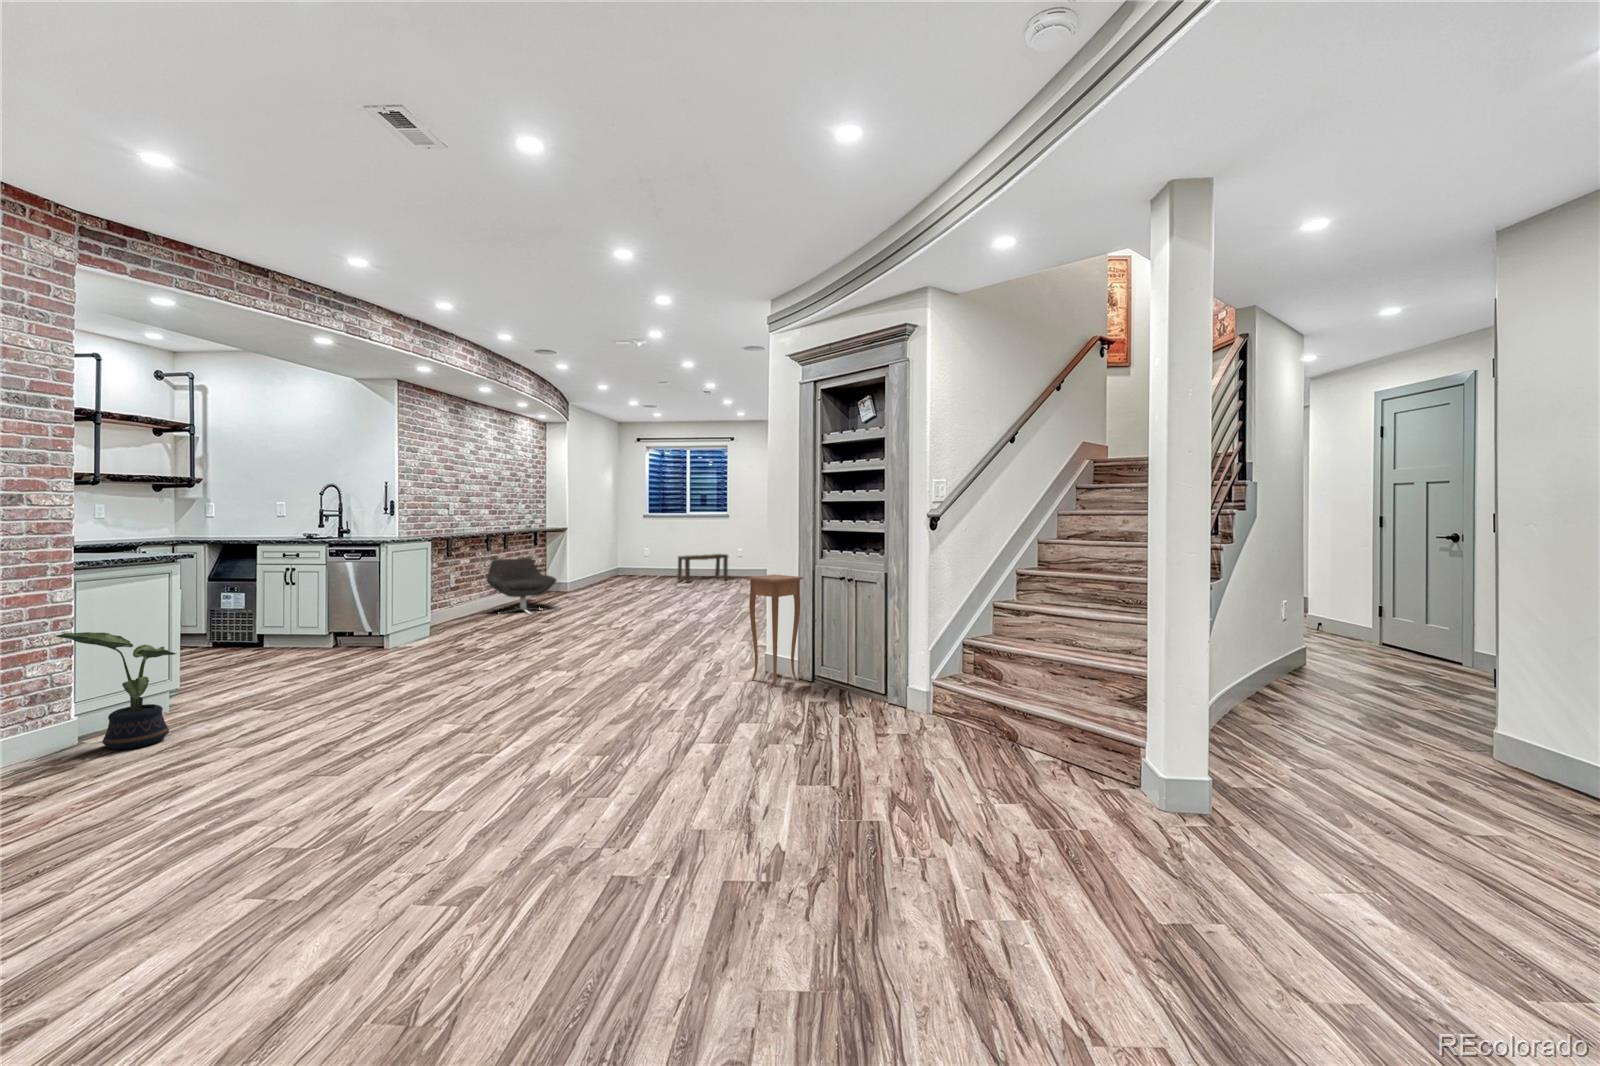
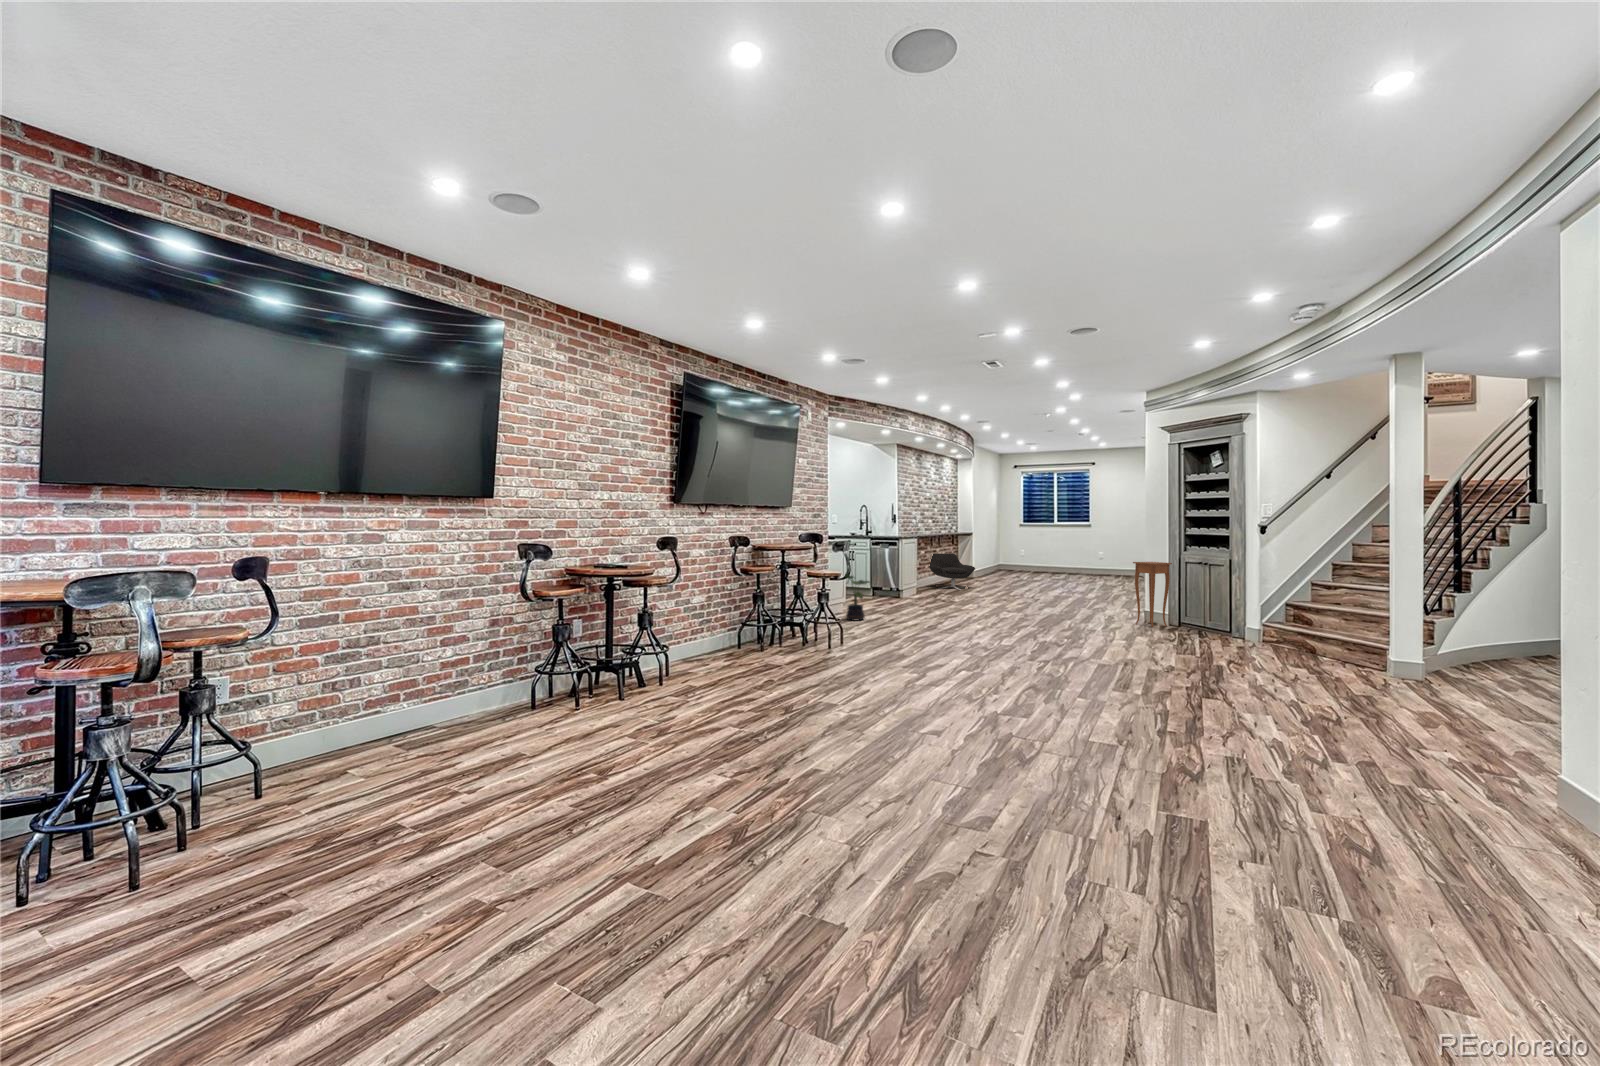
bench: present [677,554,728,583] -> none [1048,557,1092,579]

